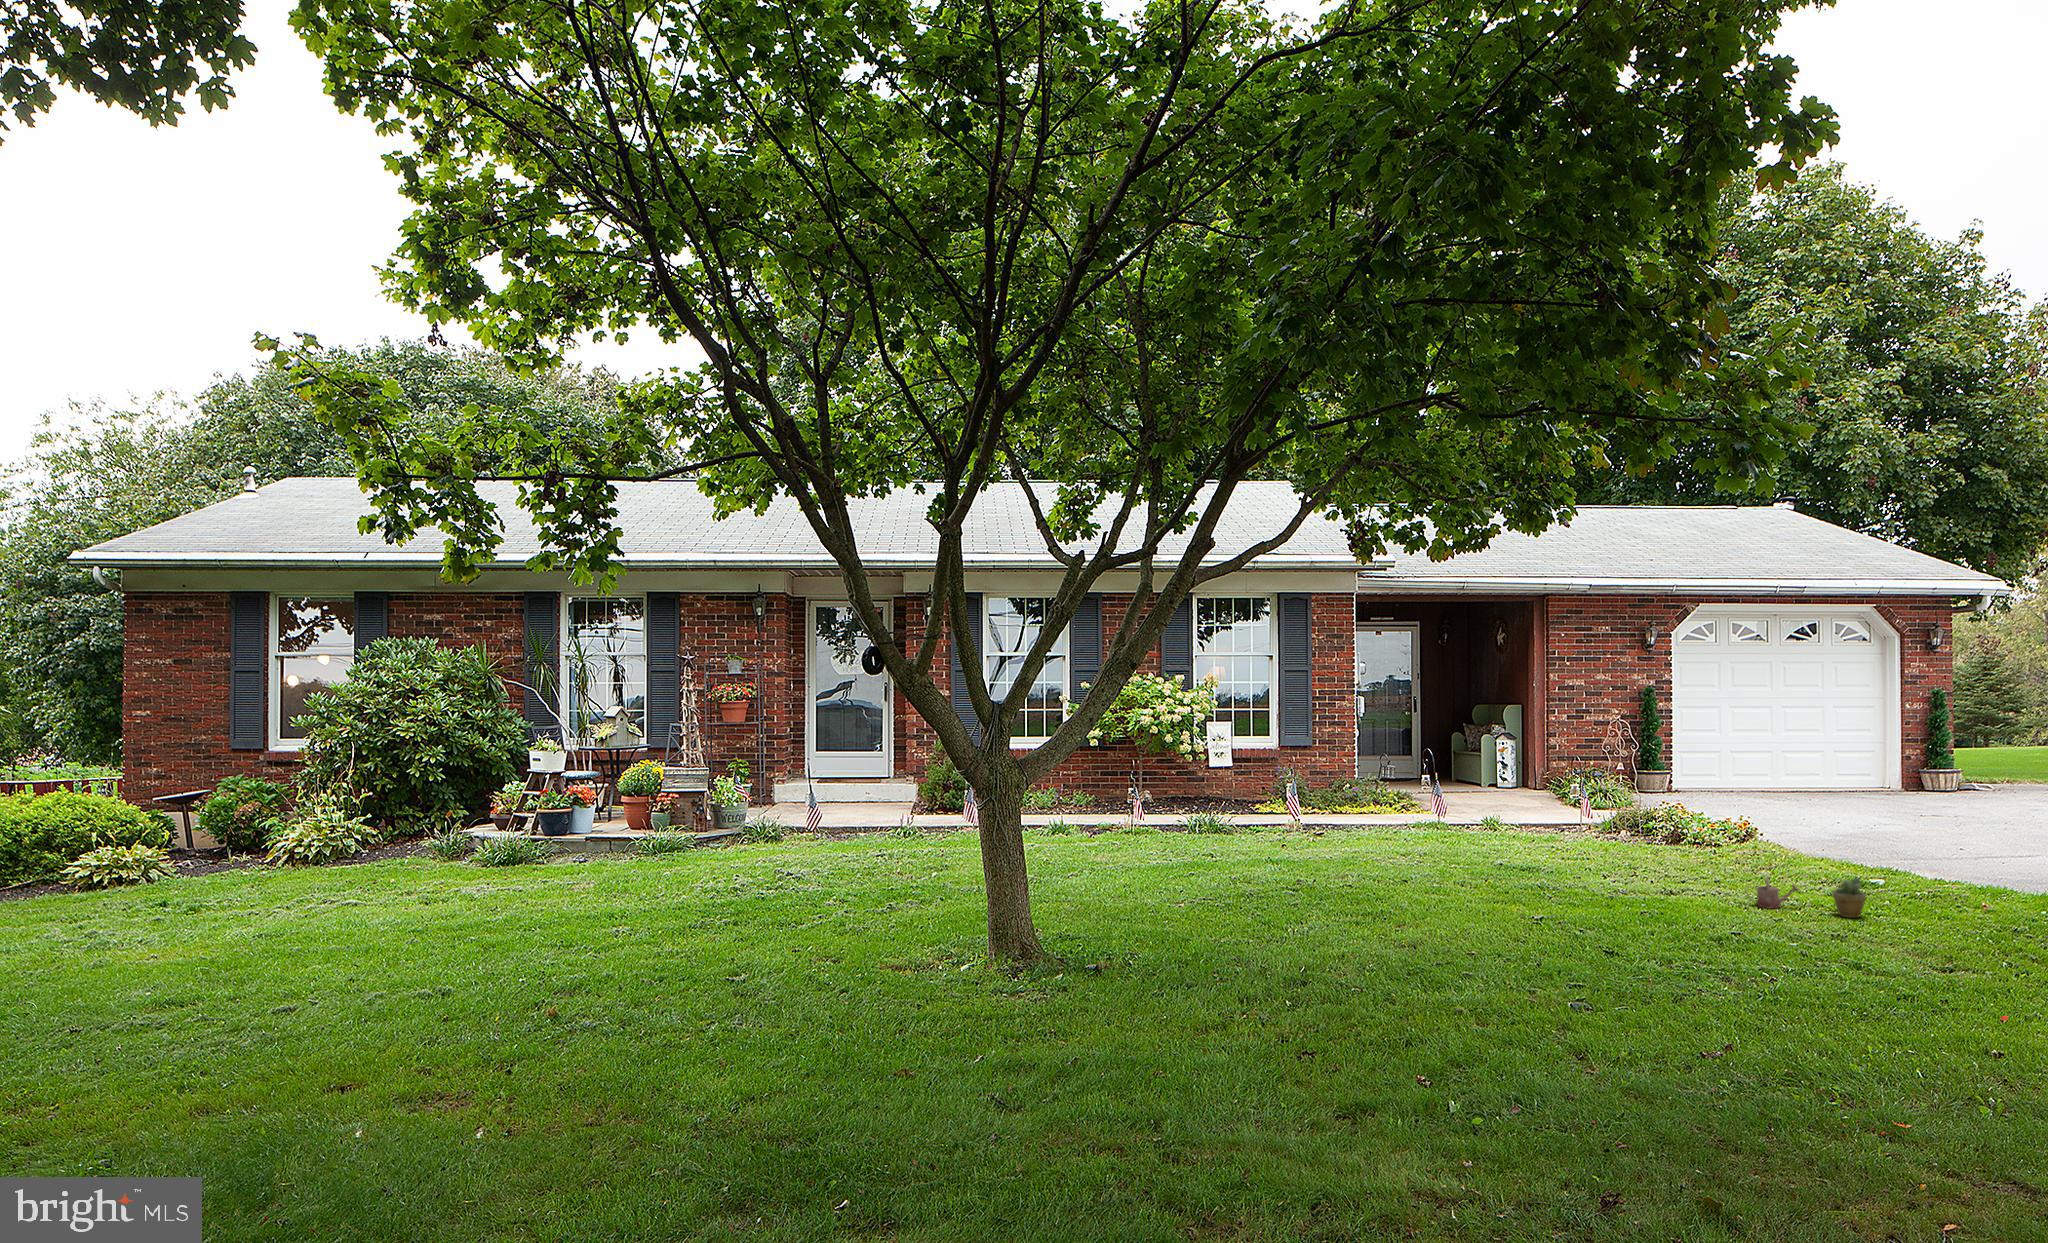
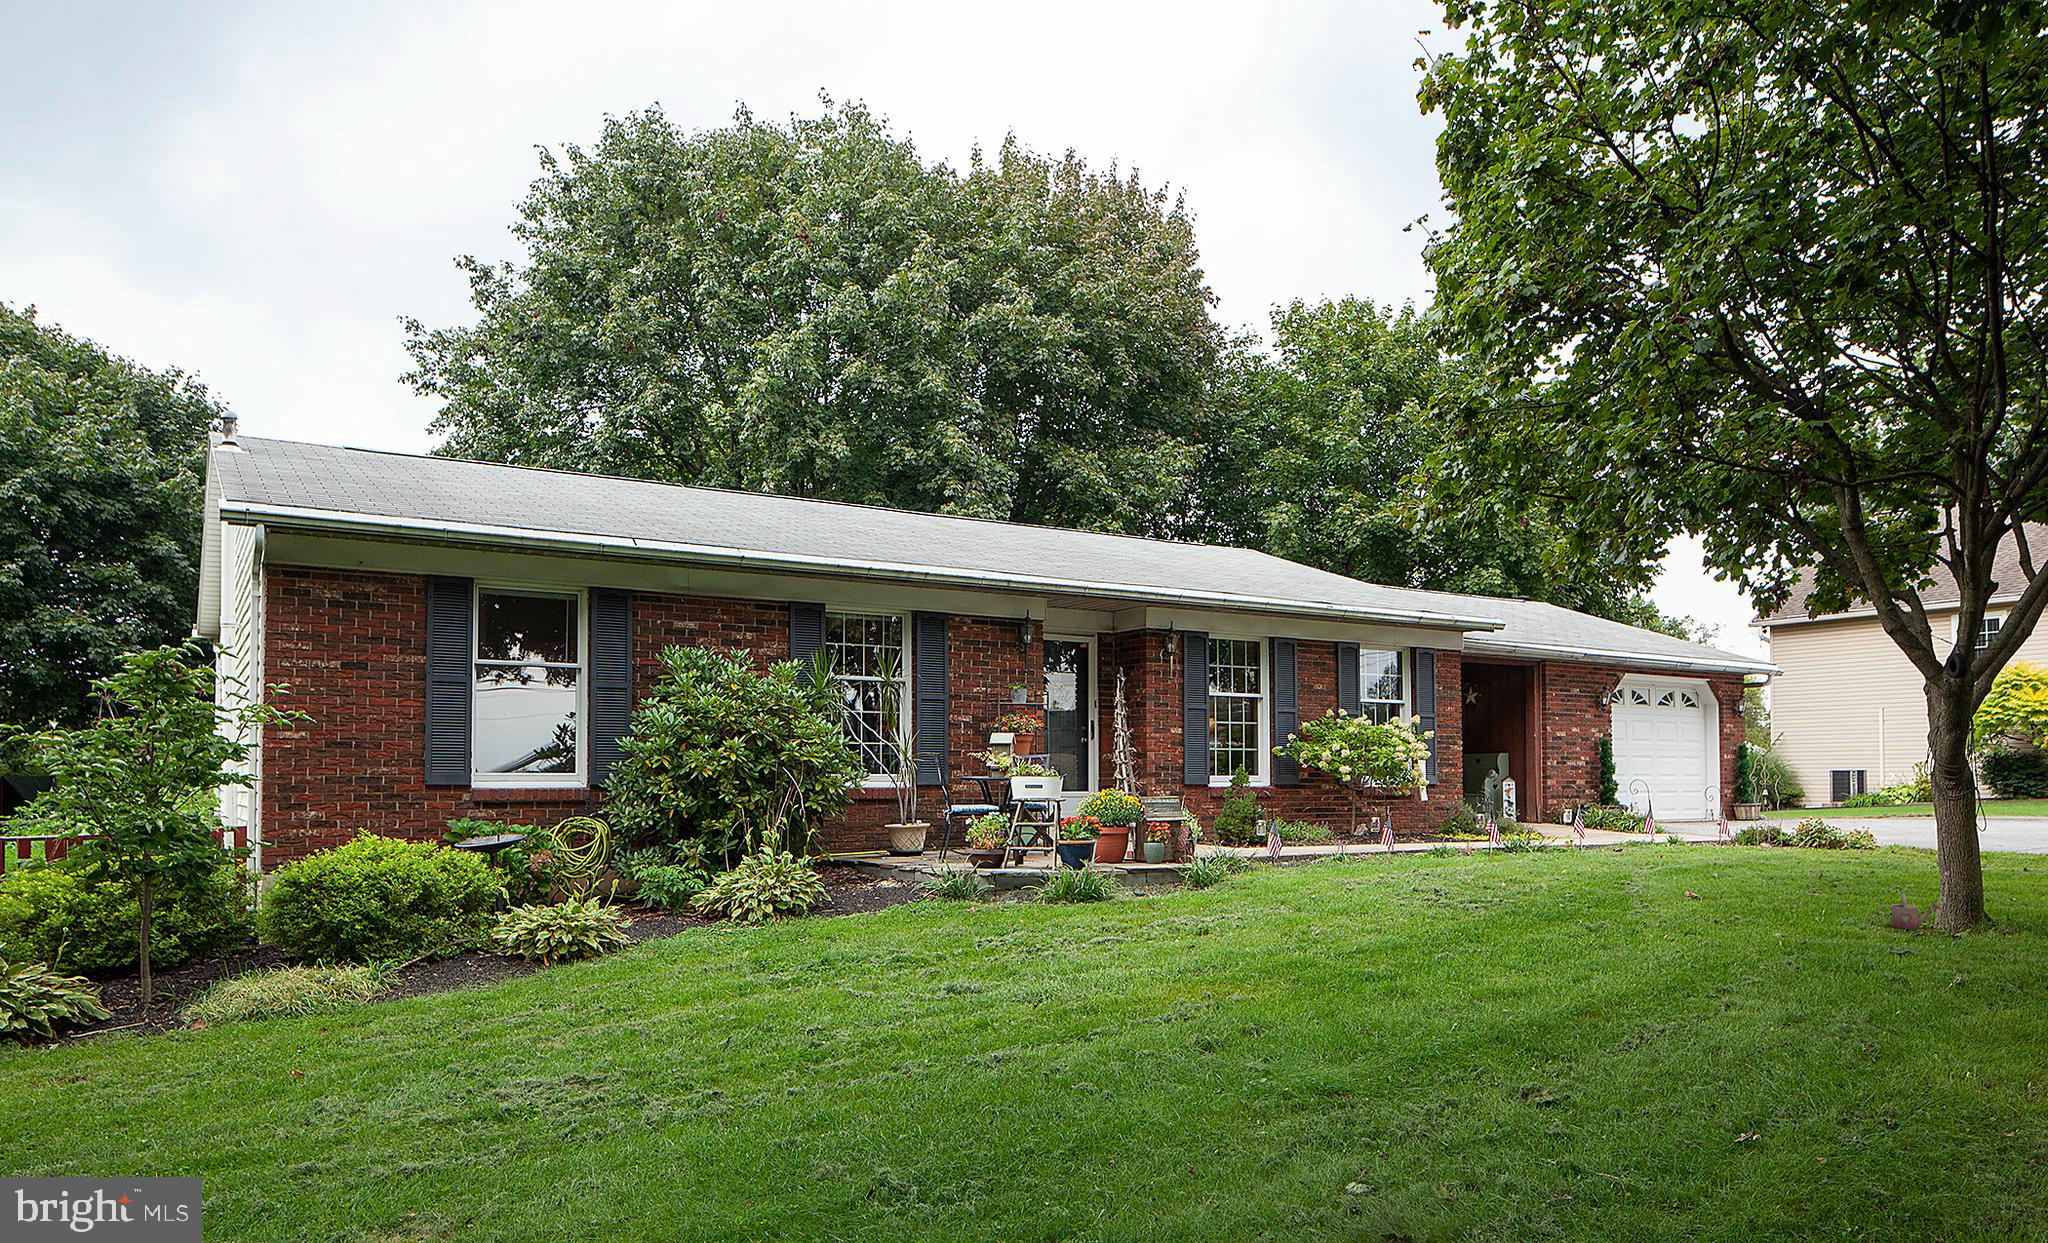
potted plant: present [1832,878,1866,918] -> none [1977,893,2018,938]

